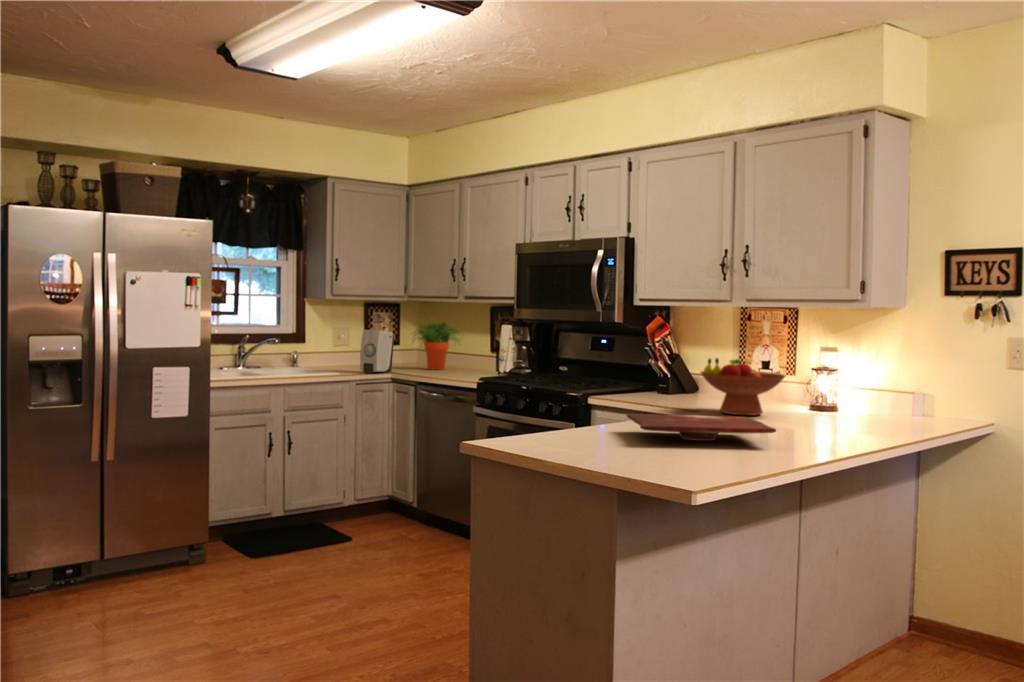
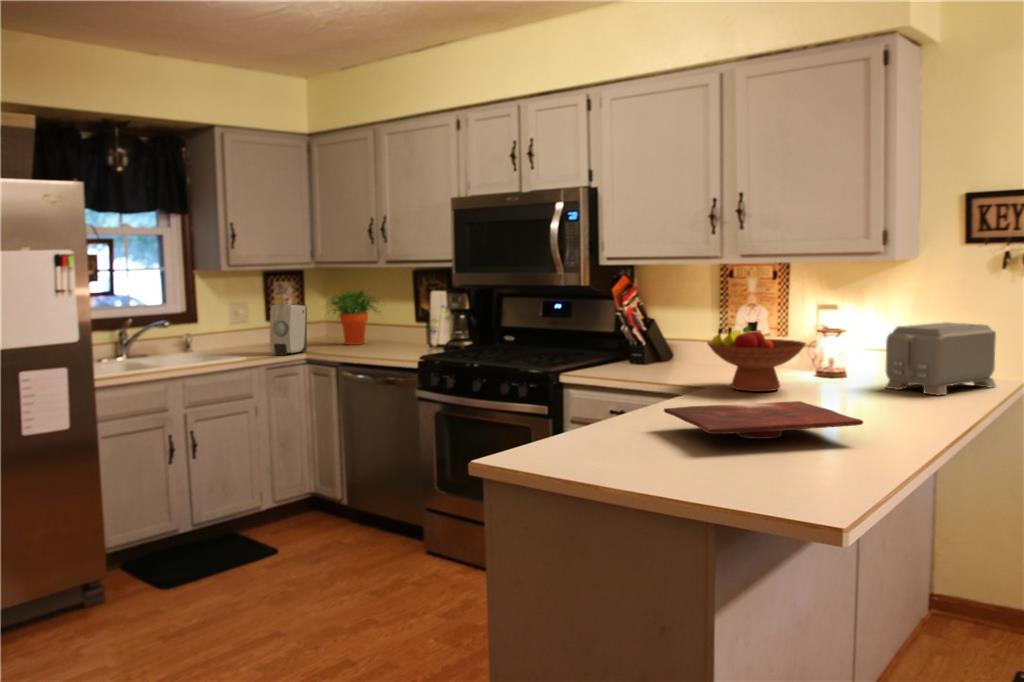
toaster: none [858,366,963,427] -> present [886,322,996,395]

